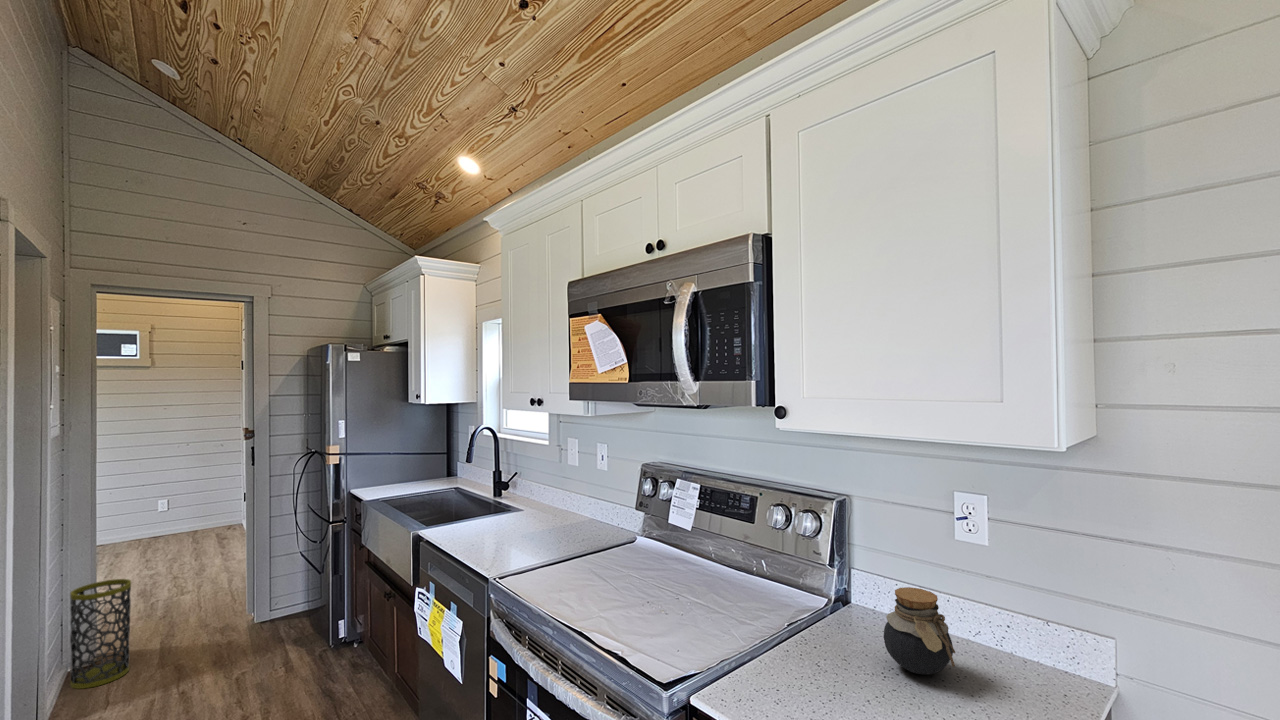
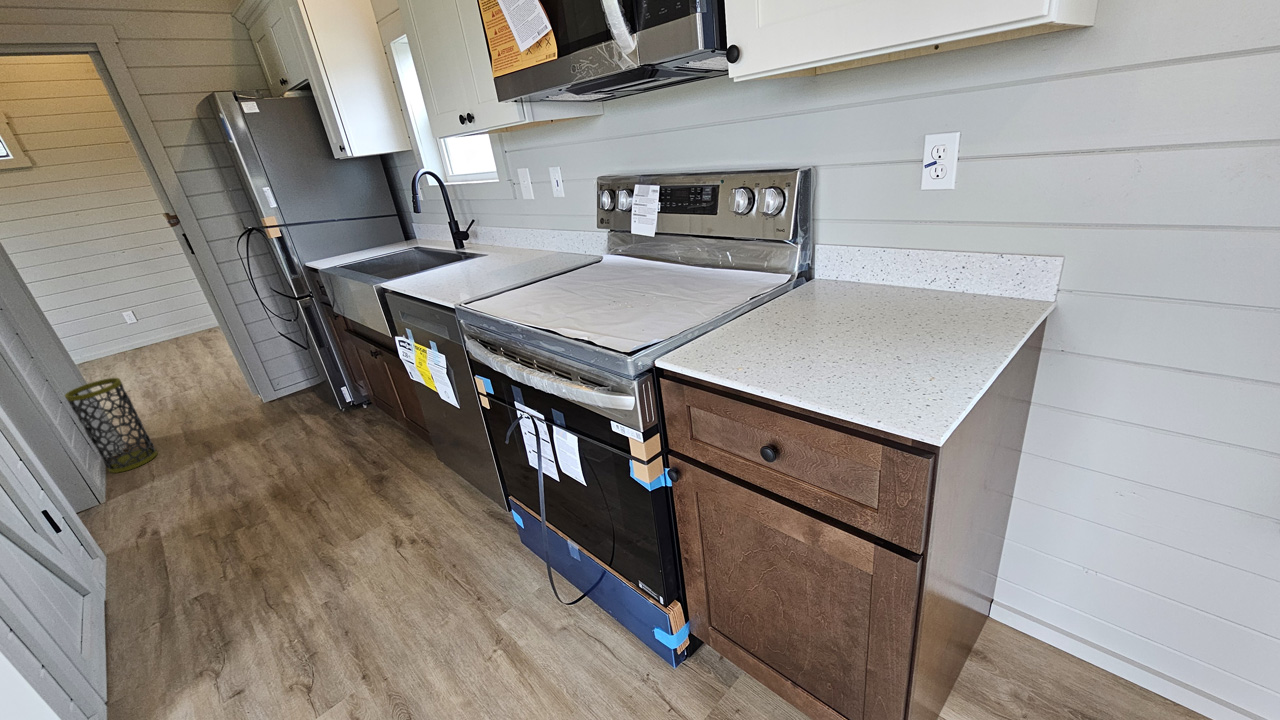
jar: present [884,587,955,675] -> none [840,239,906,316]

